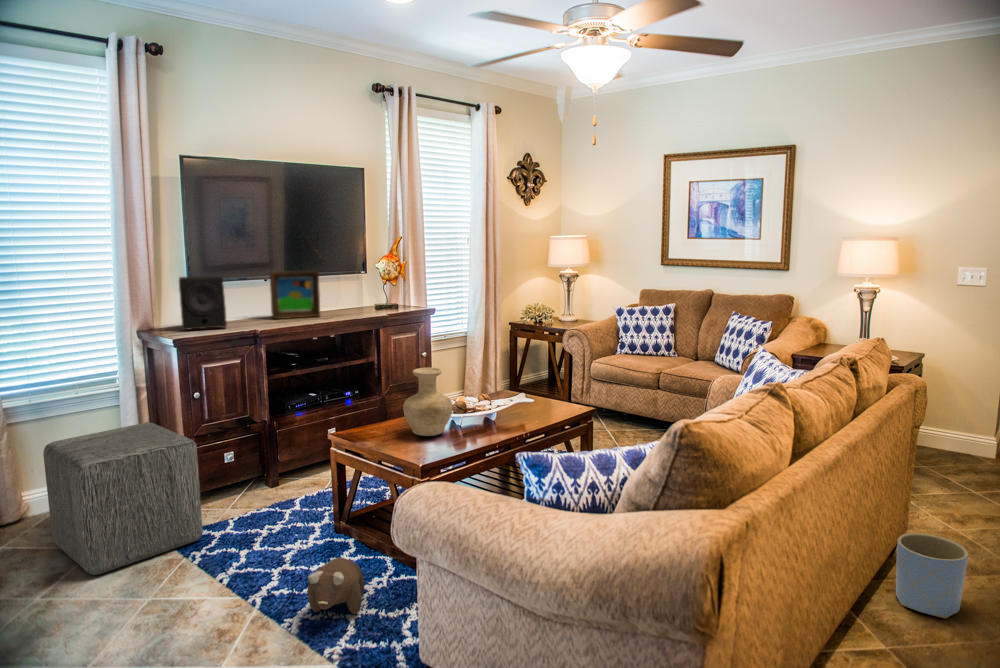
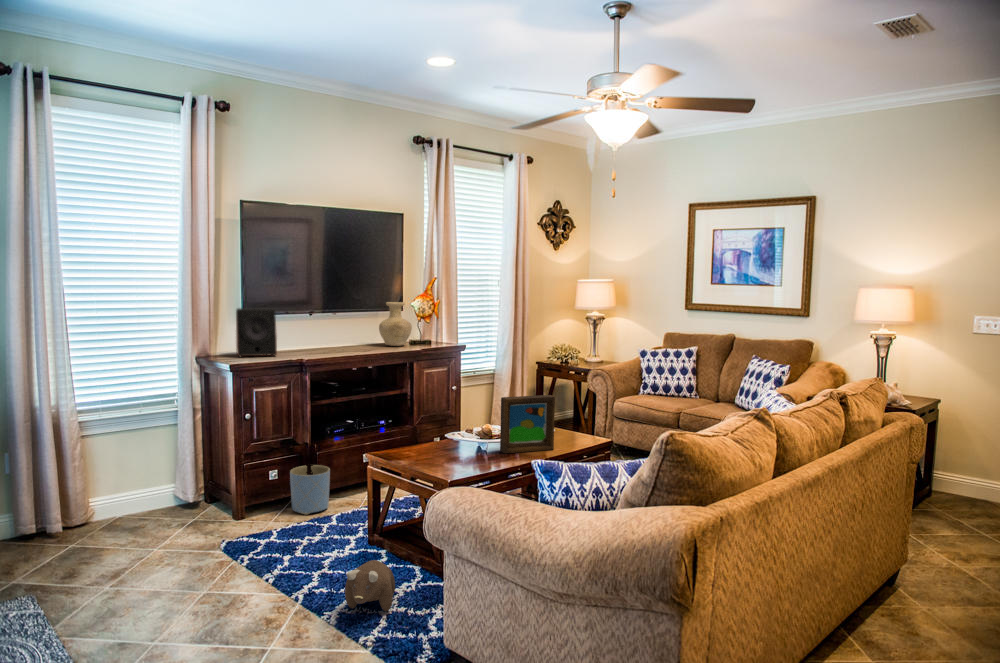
picture frame: present [269,271,320,319] -> present [500,395,555,453]
vase: present [403,368,452,436] -> present [379,302,412,346]
ottoman: present [43,422,203,575] -> none [115,438,249,571]
planter: present [896,533,968,618] -> present [290,465,330,515]

